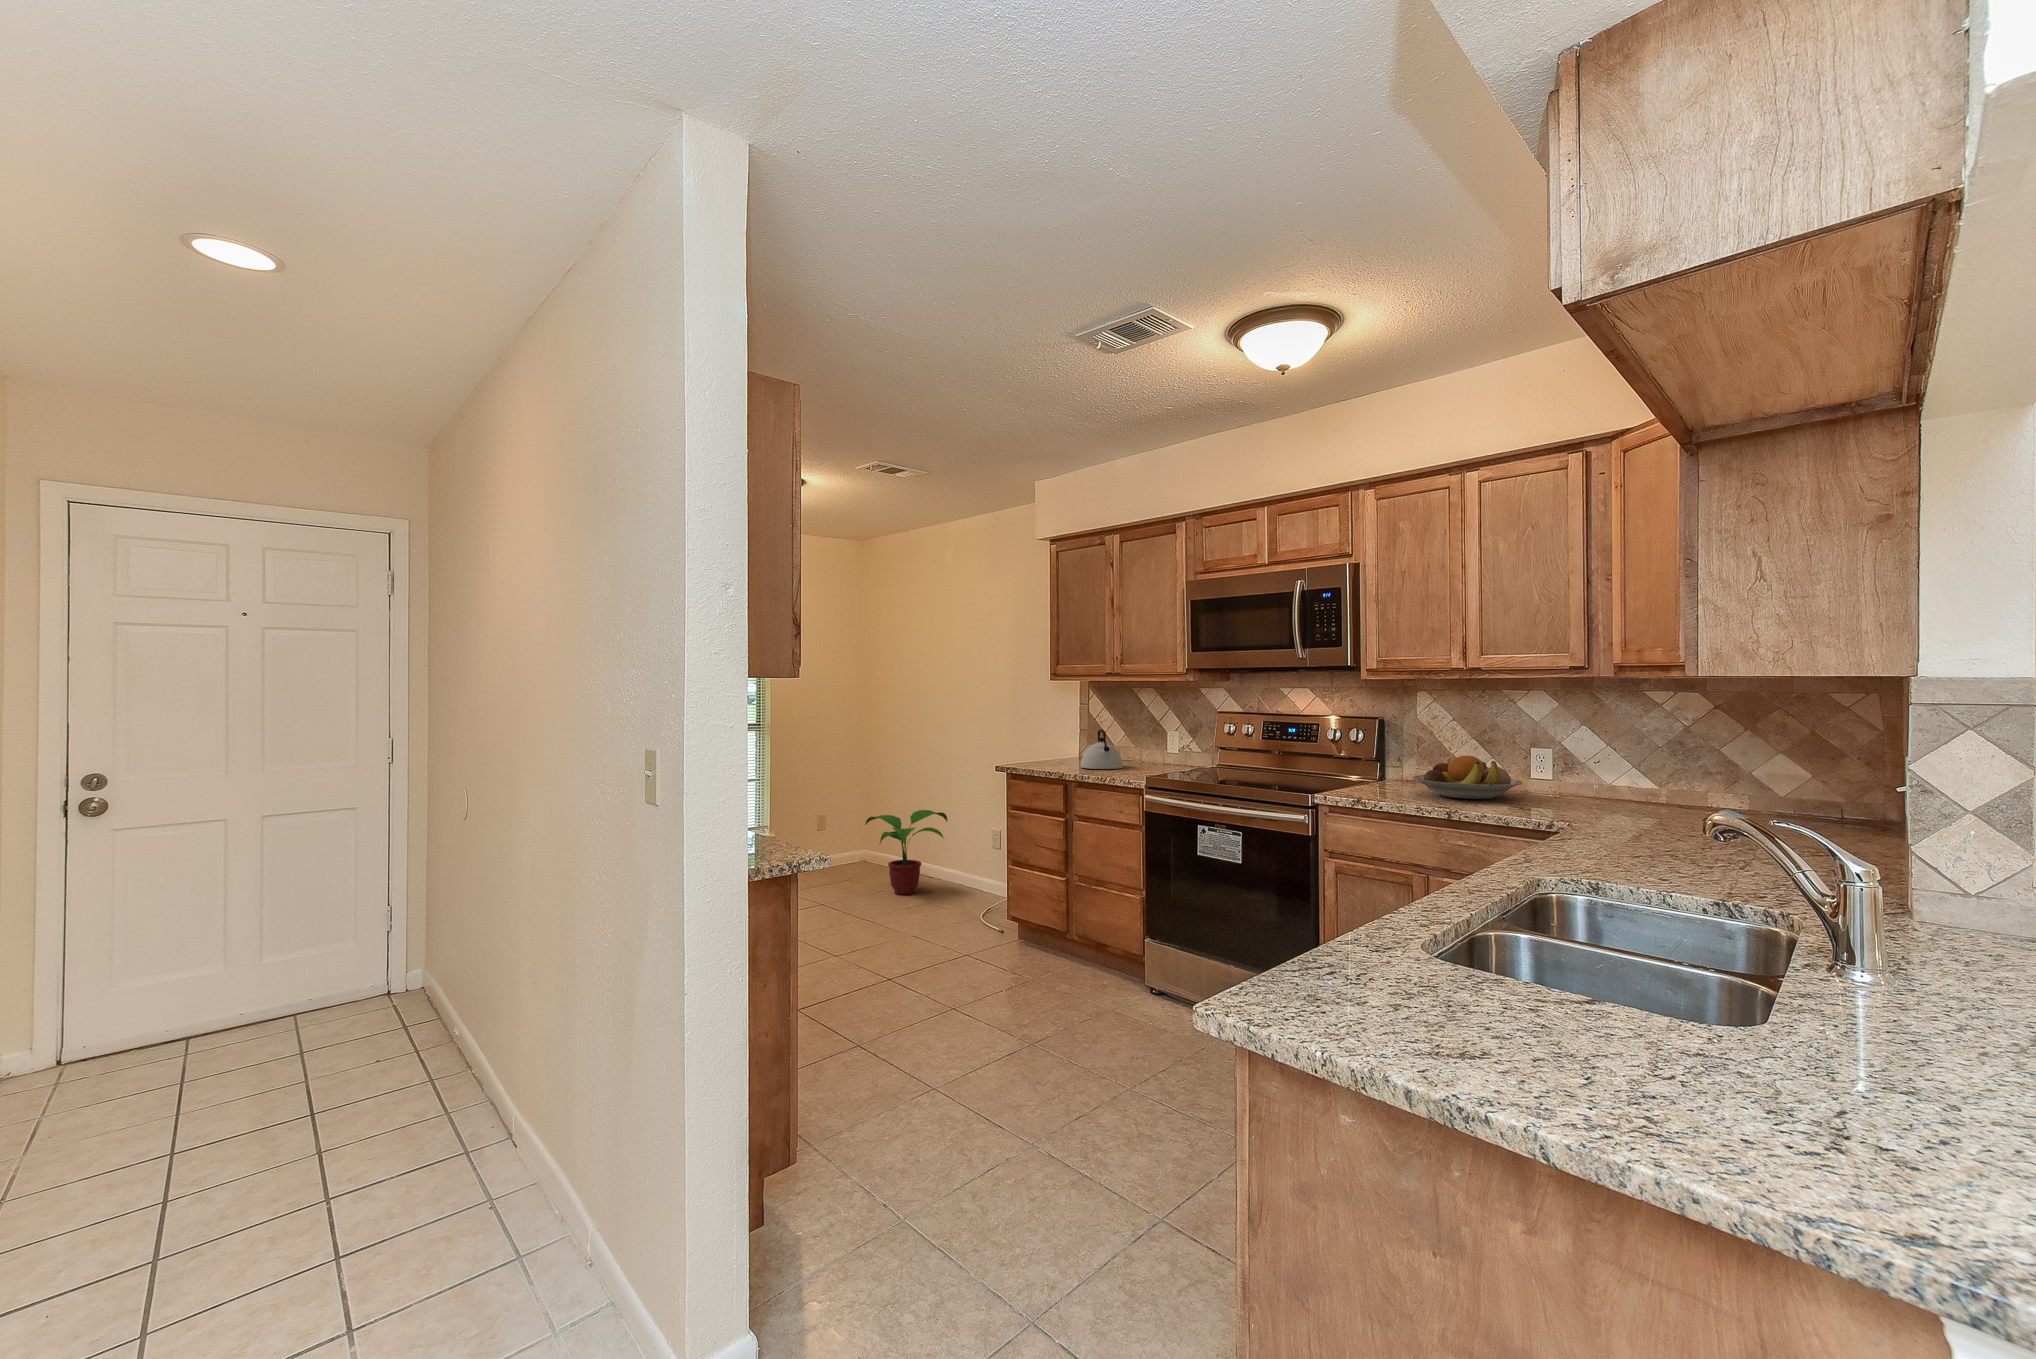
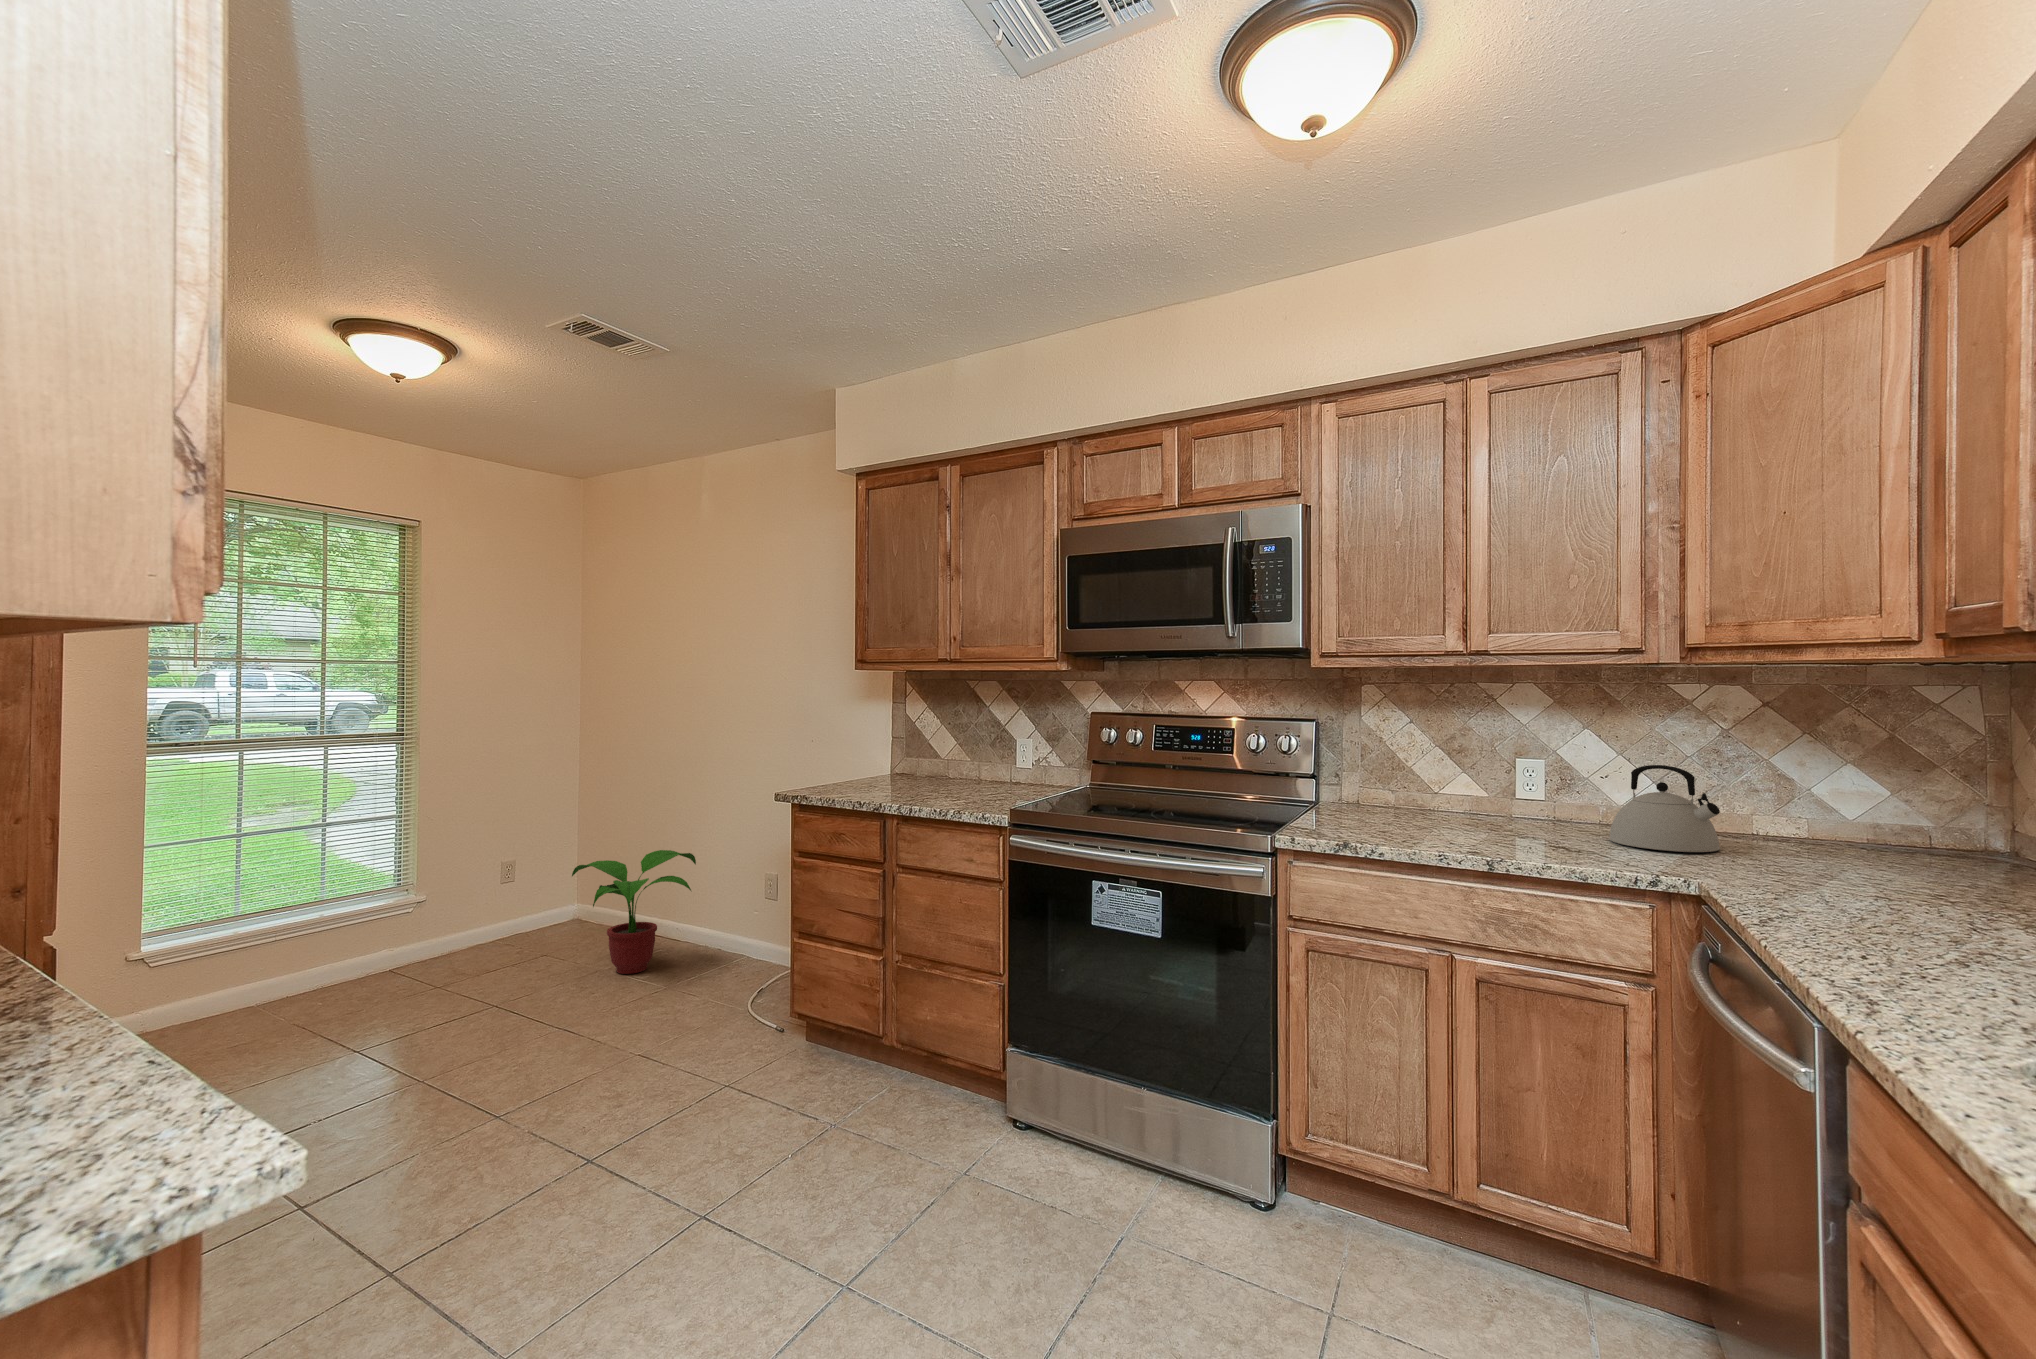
kettle: present [1080,729,1123,769] -> present [1609,765,1720,852]
fruit bowl: present [1413,756,1523,799] -> none [1385,772,1534,832]

